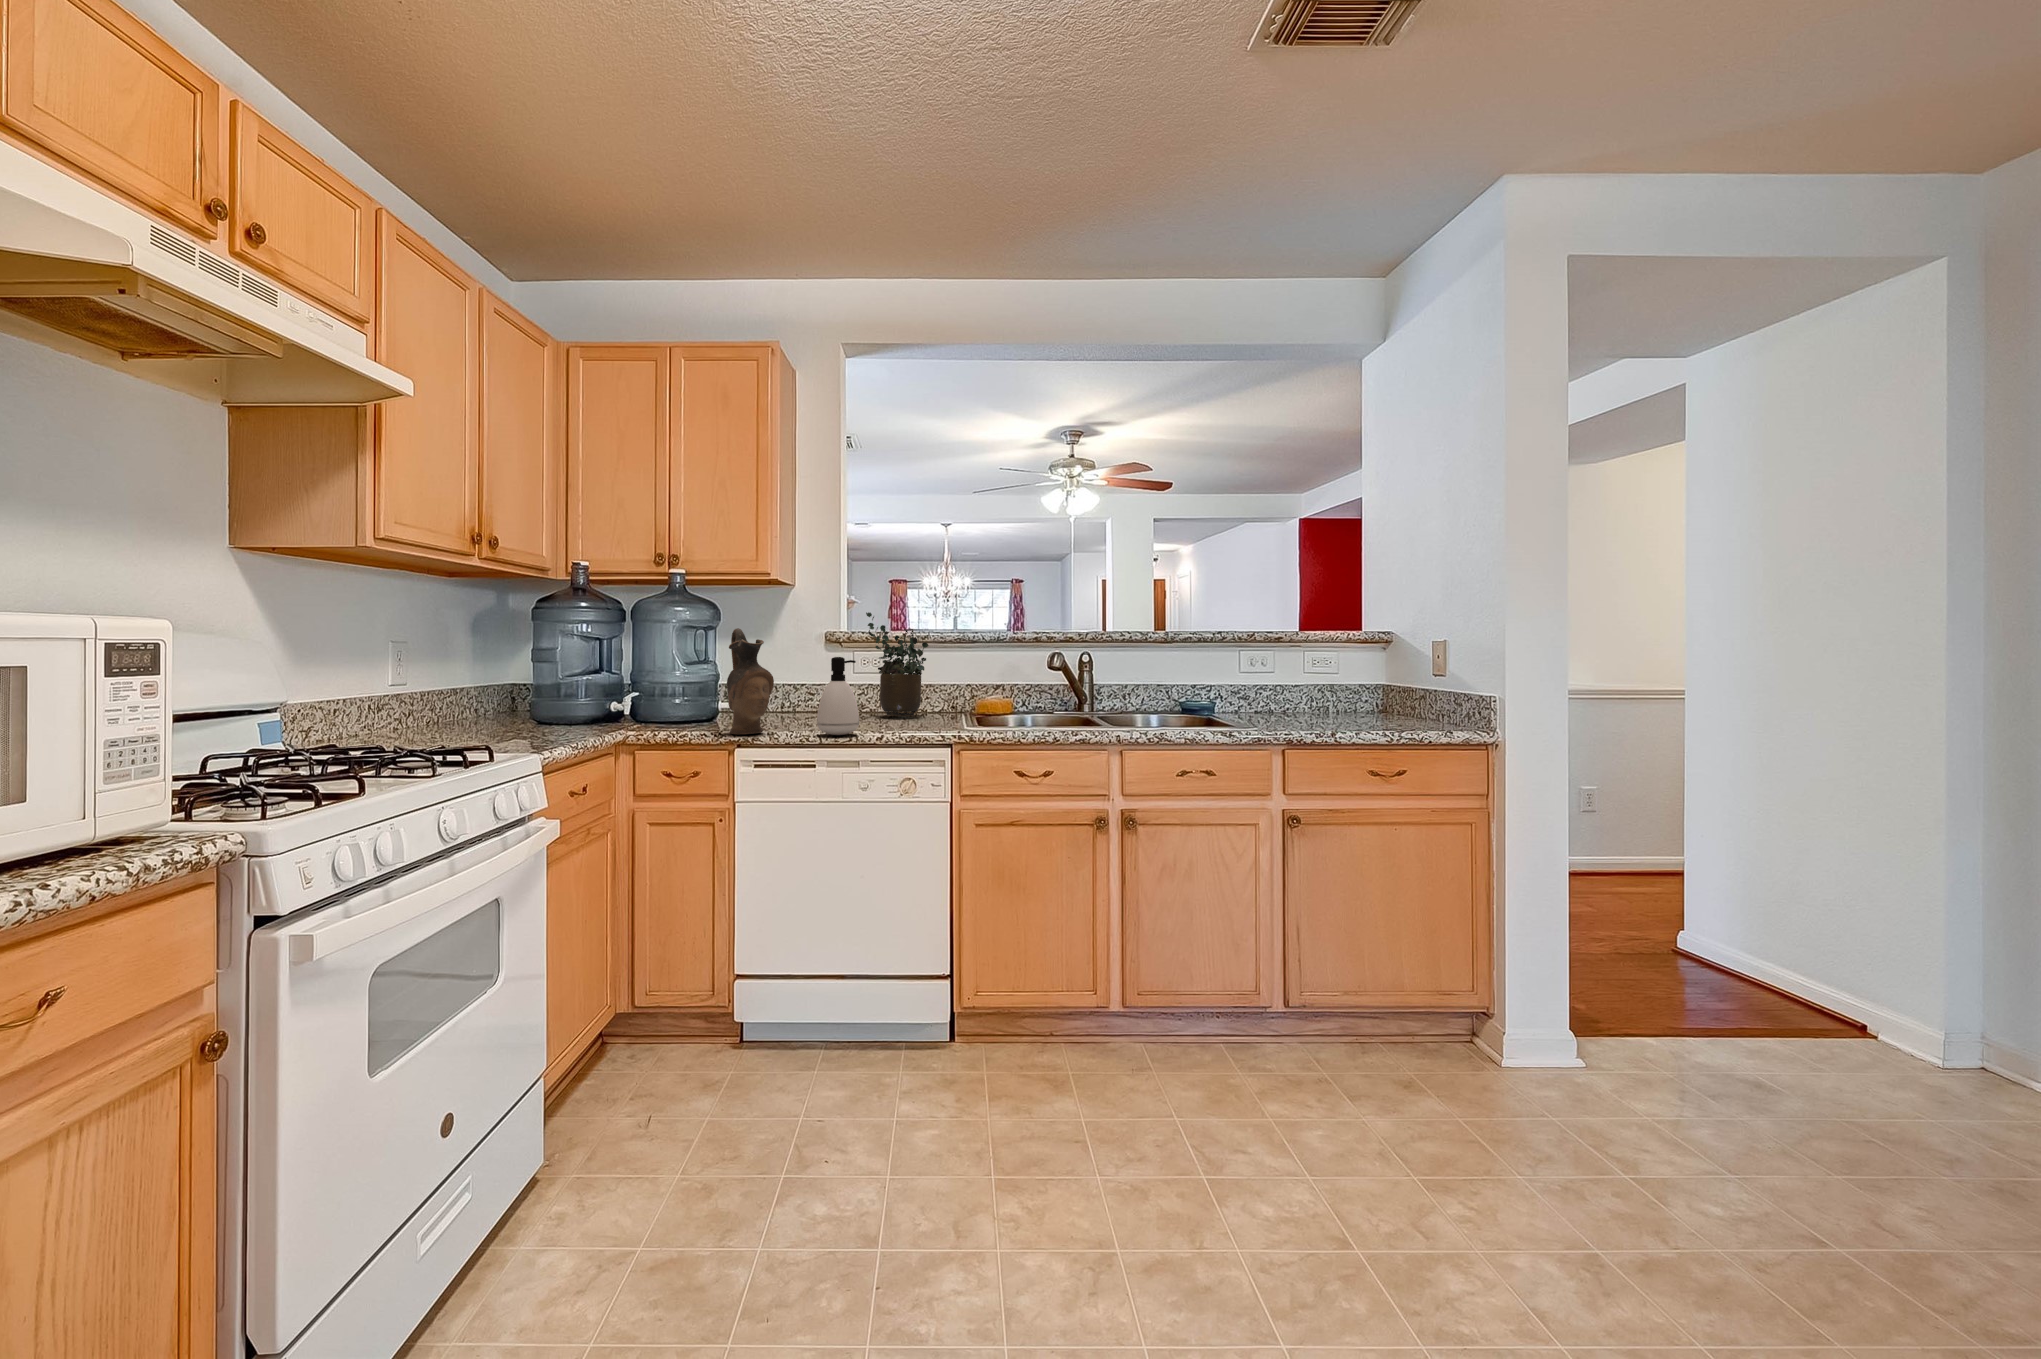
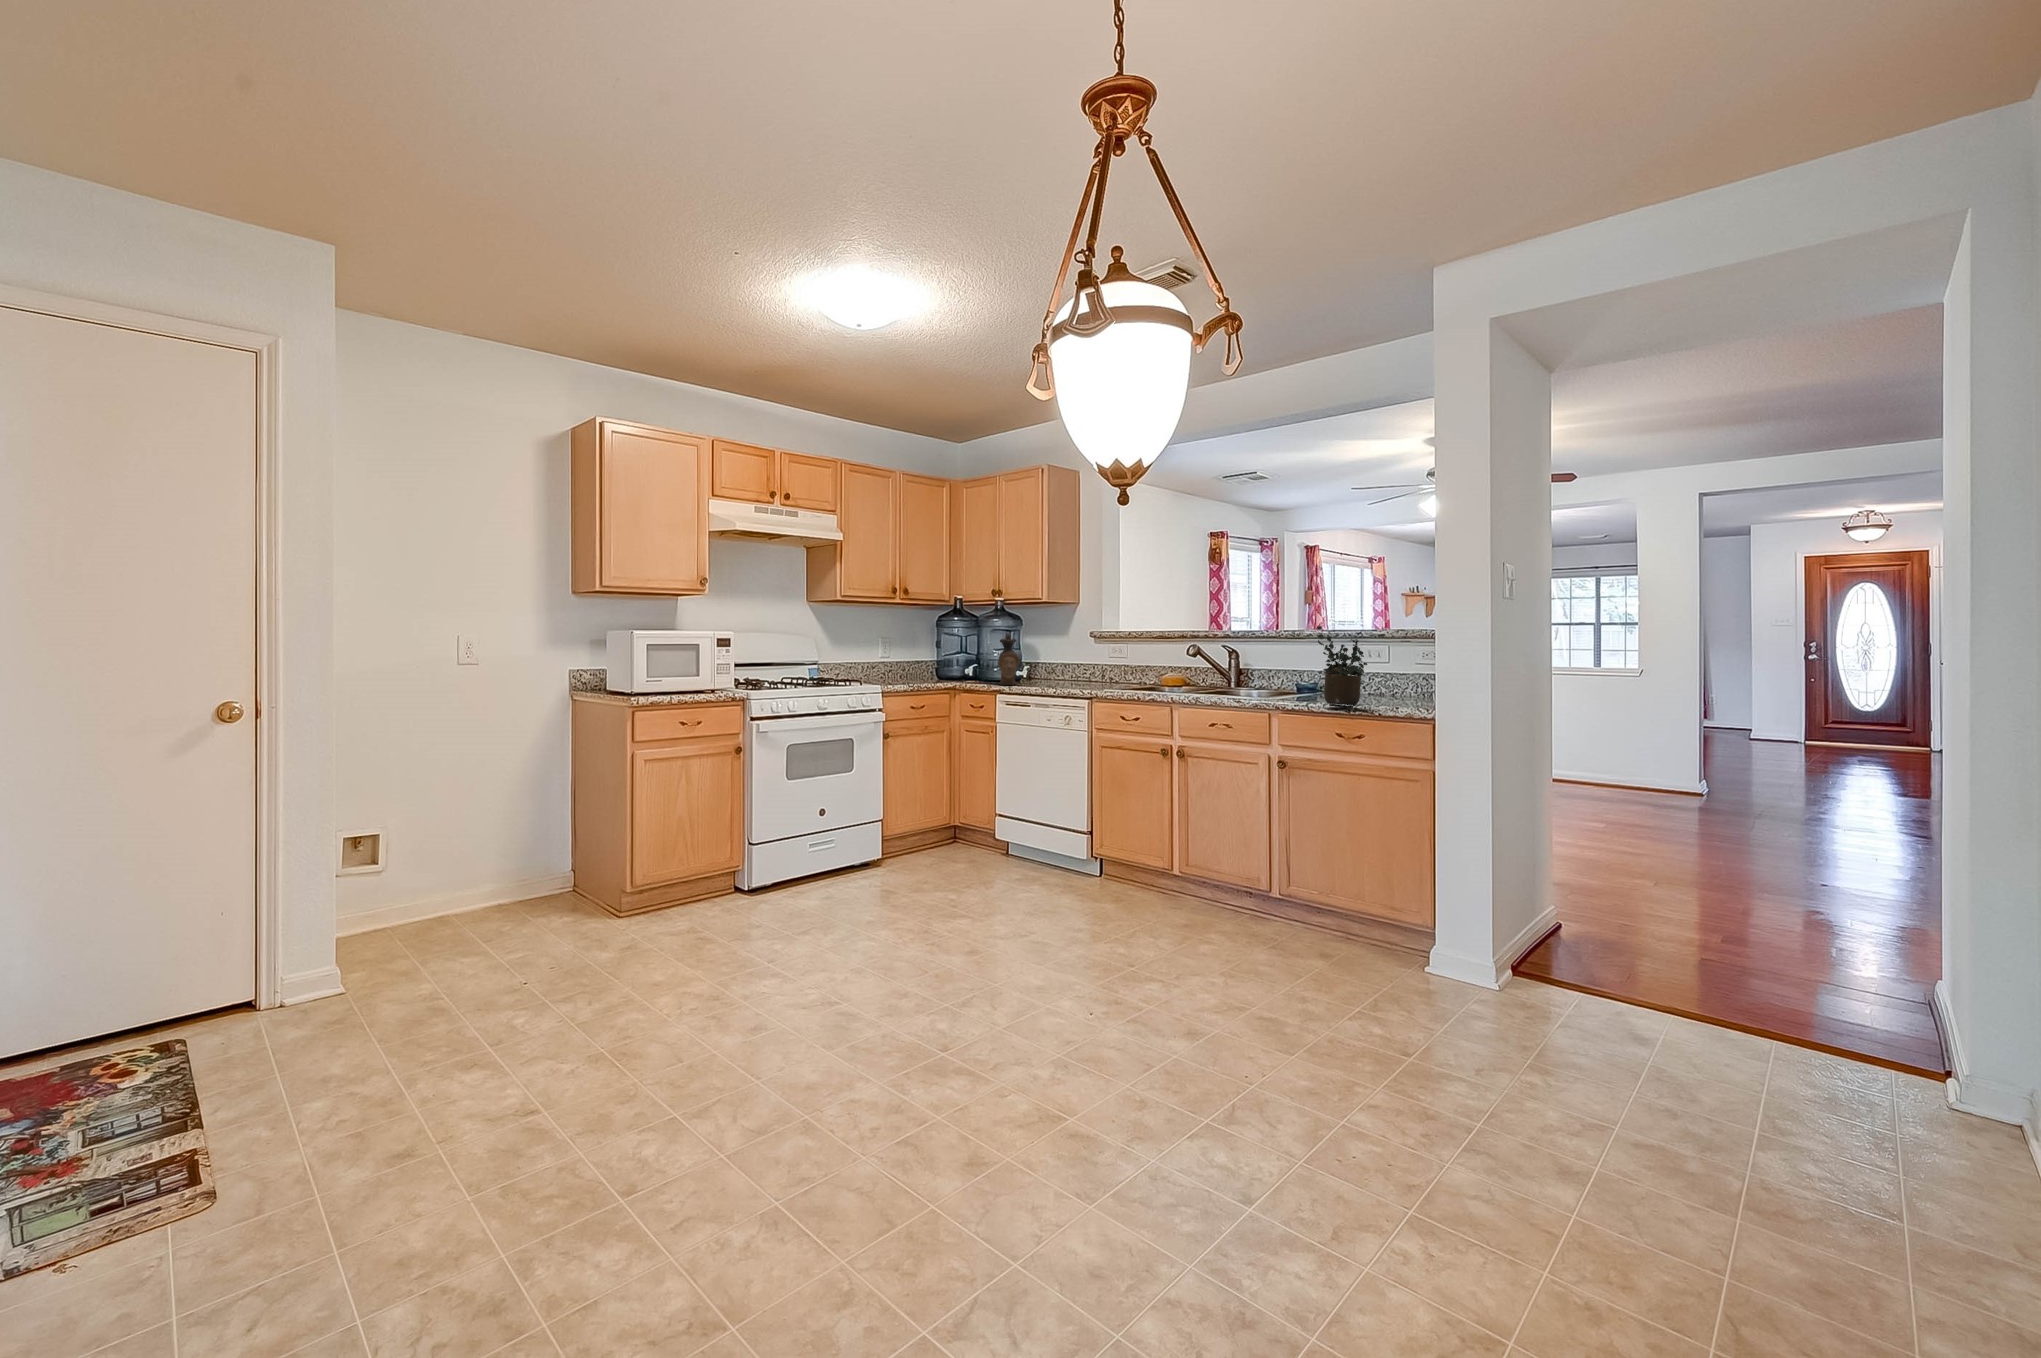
potted plant: present [866,612,928,716] -> present [1317,626,1367,708]
soap dispenser: present [817,657,859,735] -> none [1032,648,1054,688]

